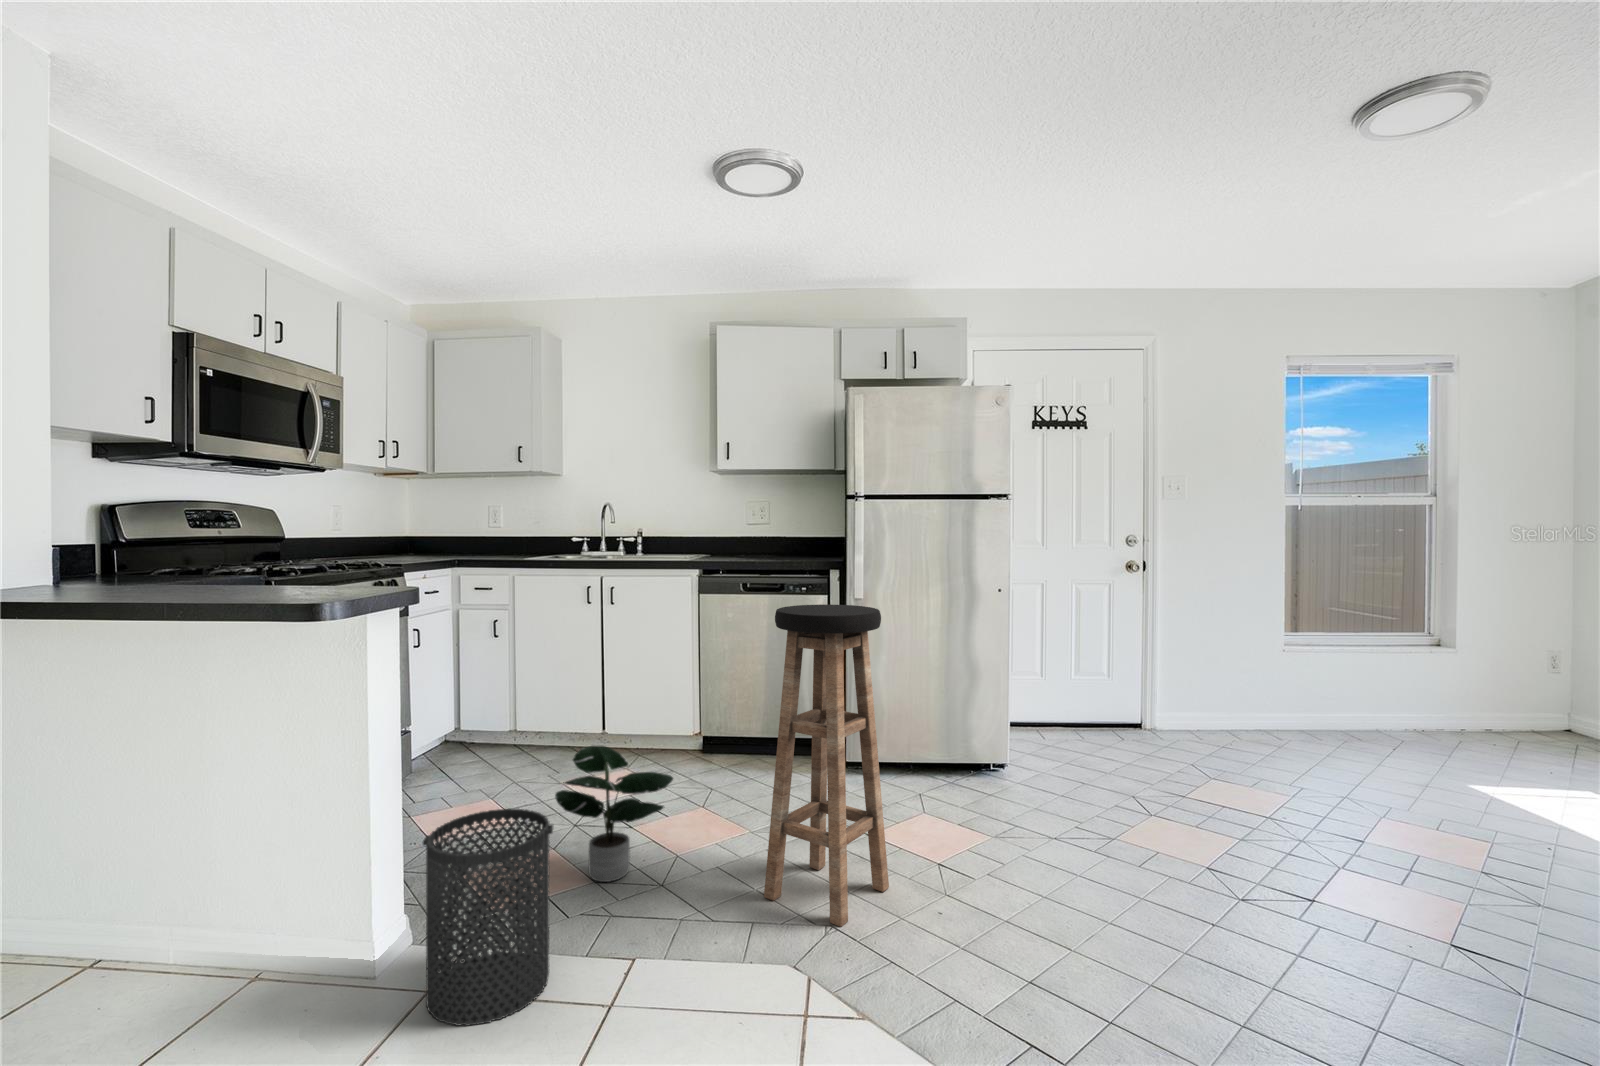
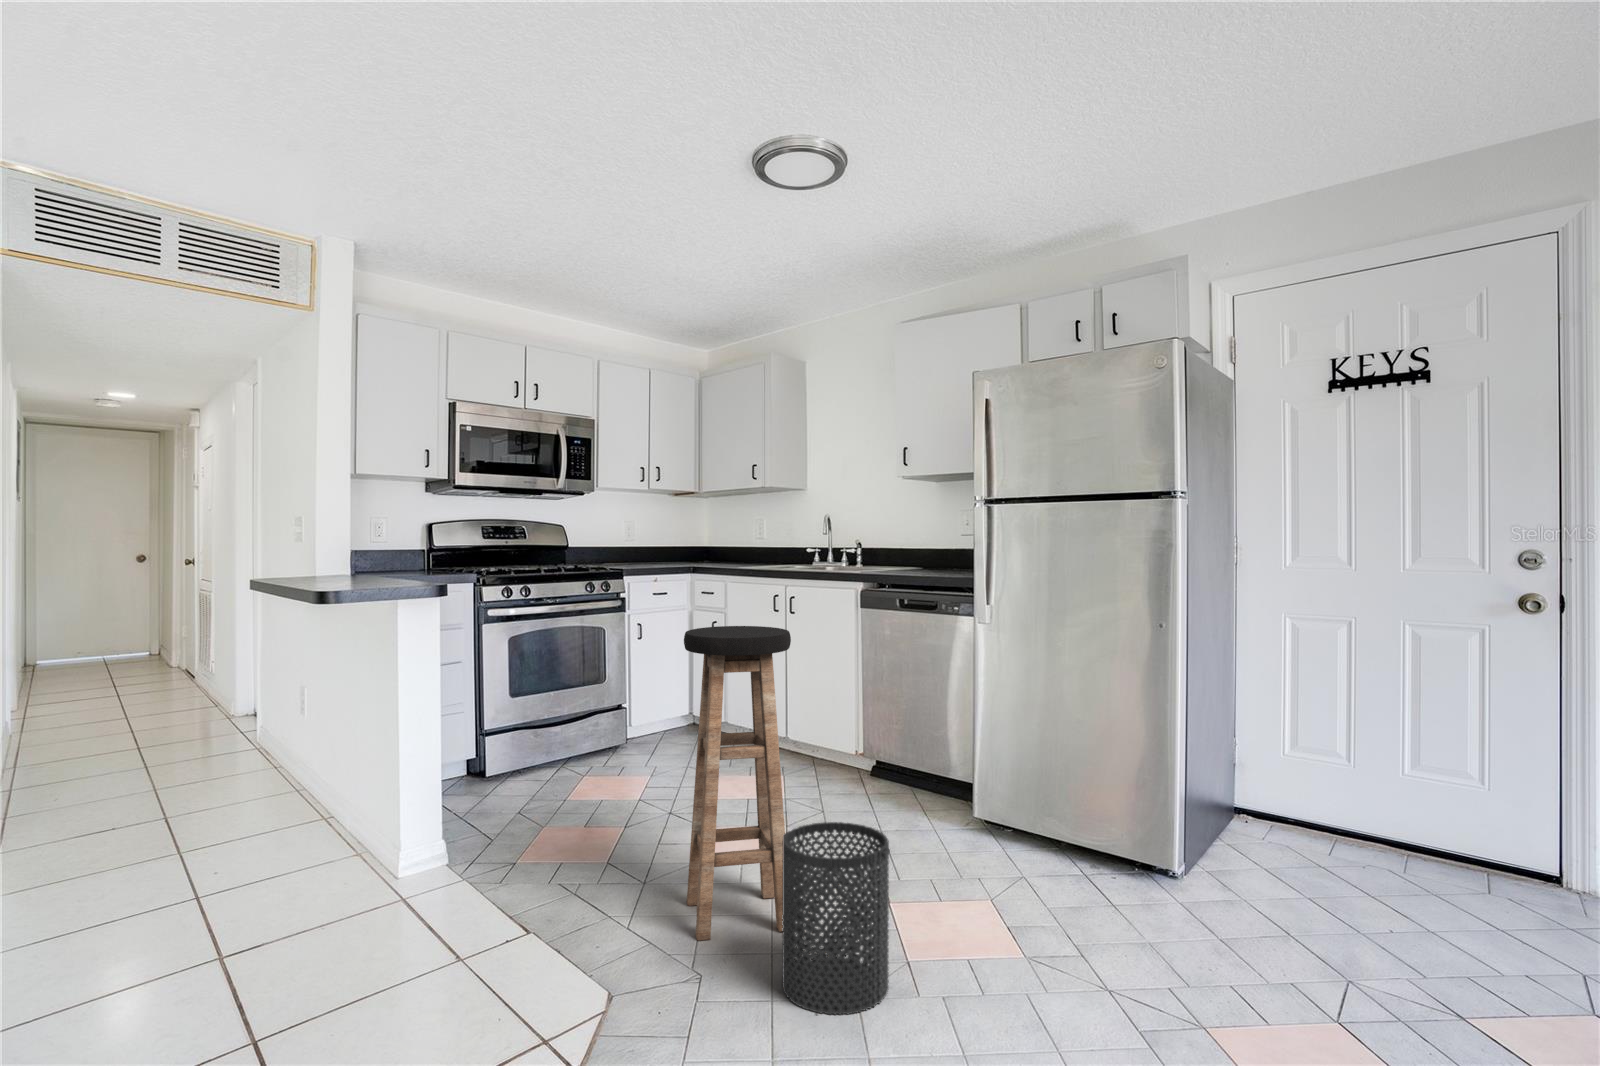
potted plant: present [555,746,673,882] -> none [575,738,676,856]
trash can: present [423,809,553,1026] -> present [782,822,890,1015]

